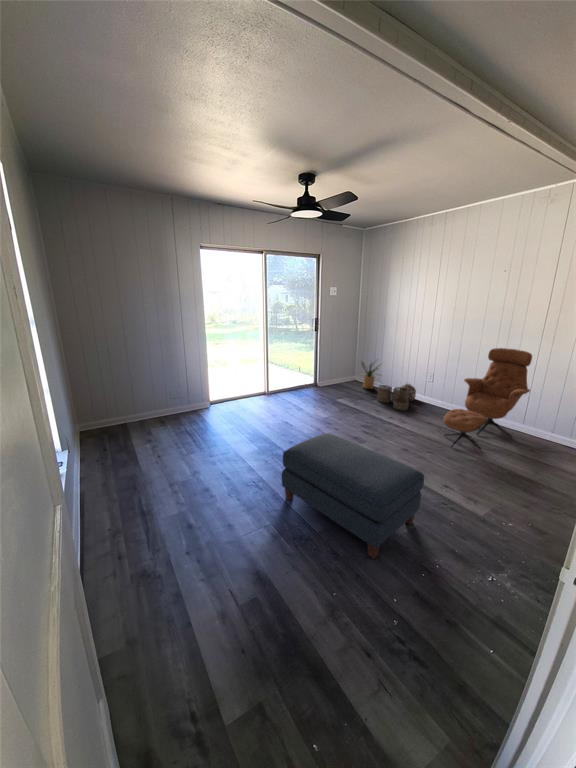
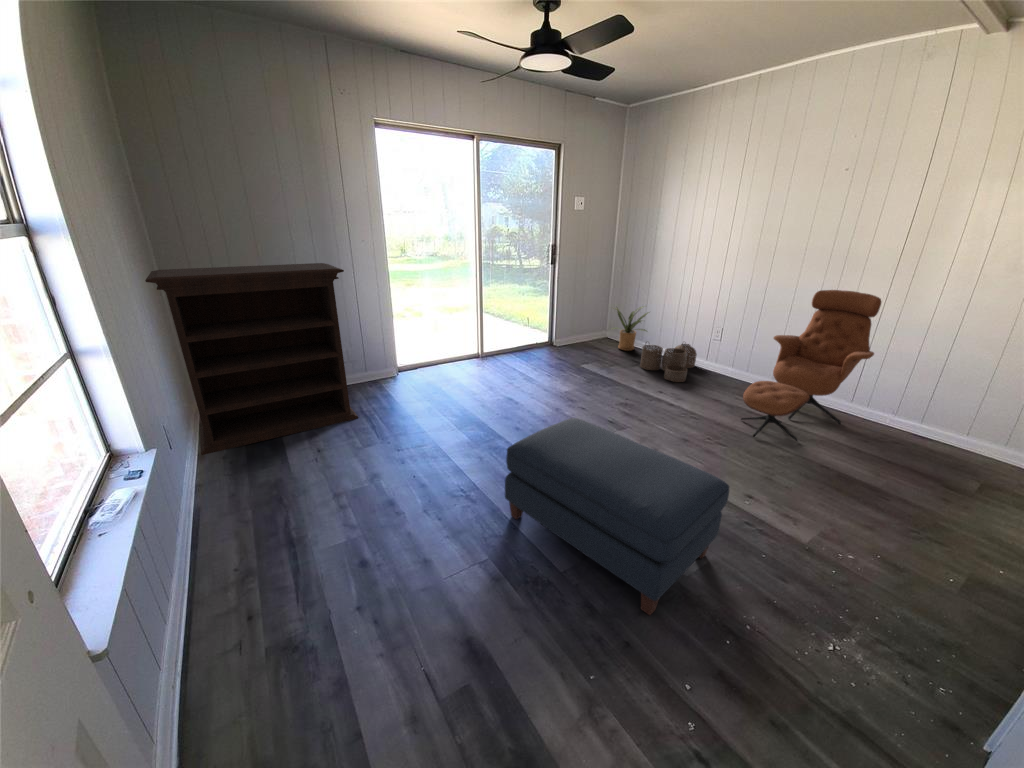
bookshelf: none [57,333,185,459] -> present [145,263,358,455]

